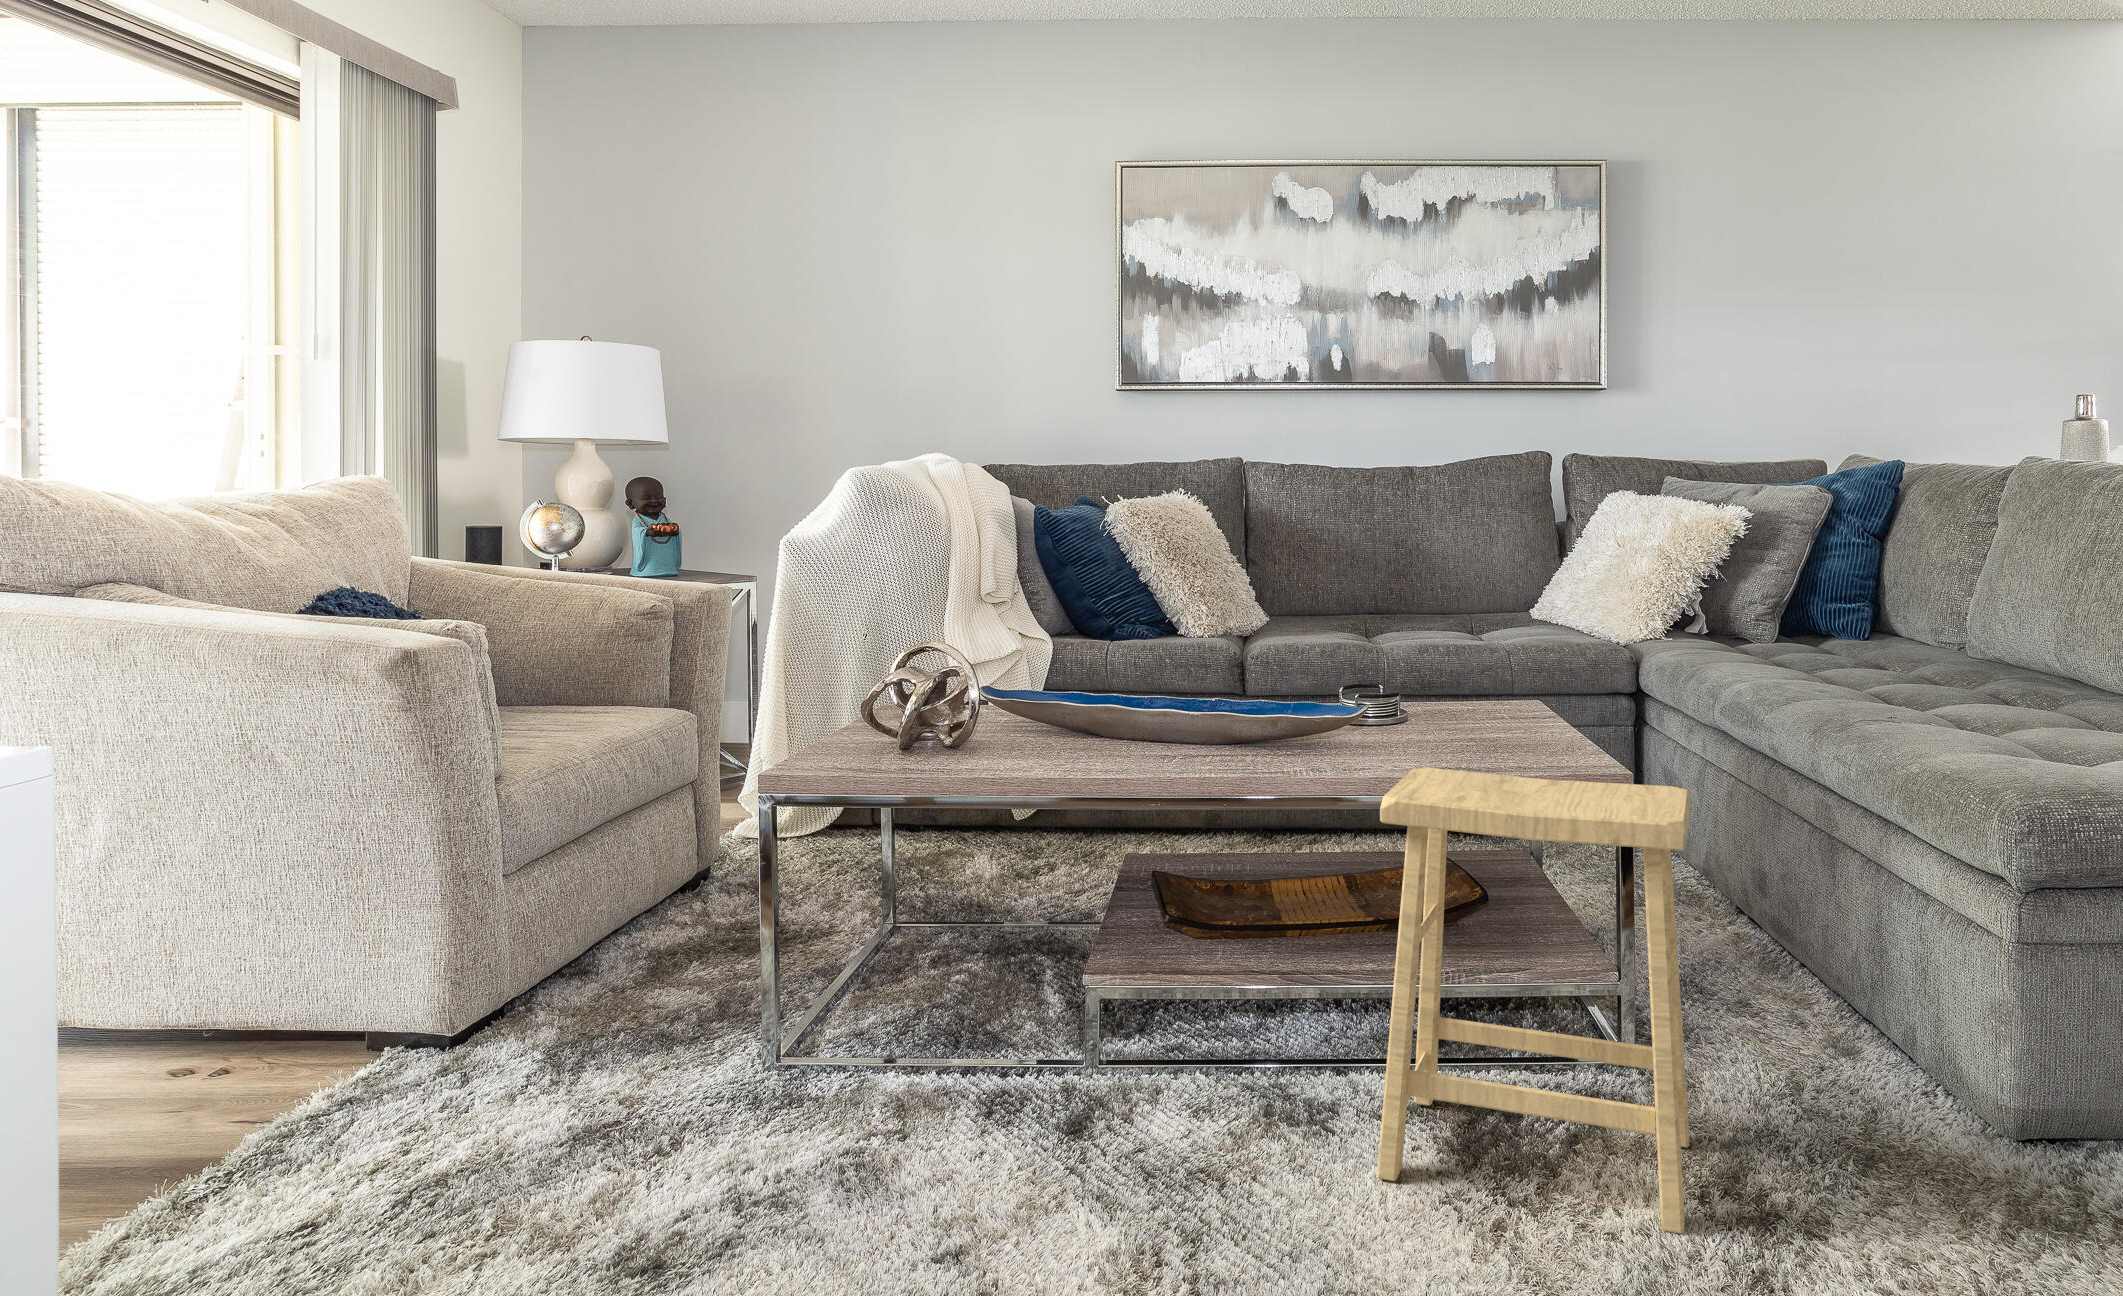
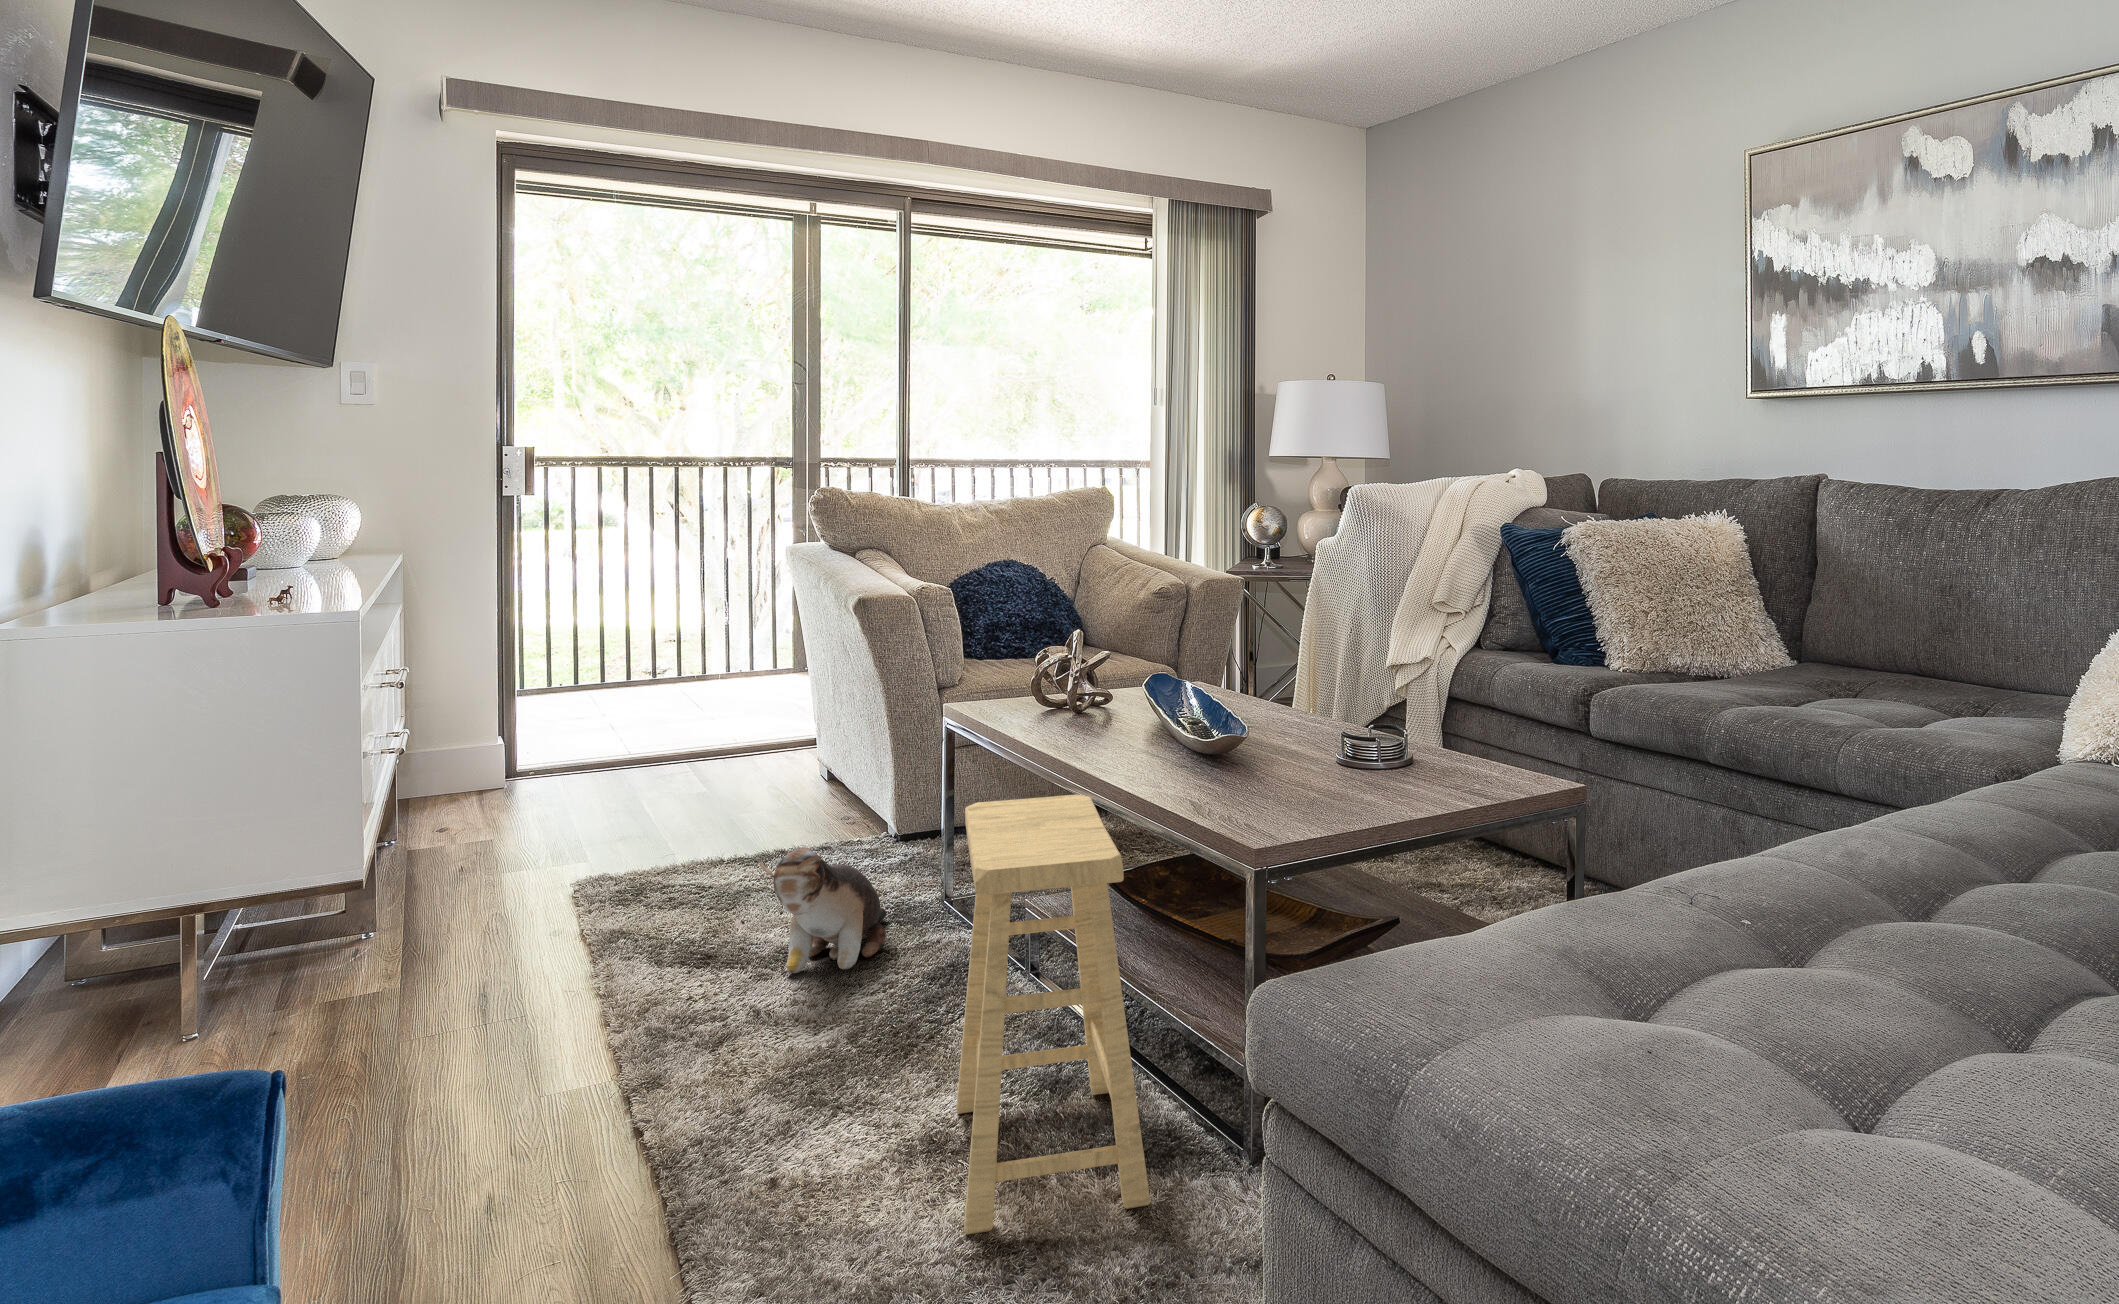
plush toy: none [680,984,888,1202] -> present [759,848,886,973]

